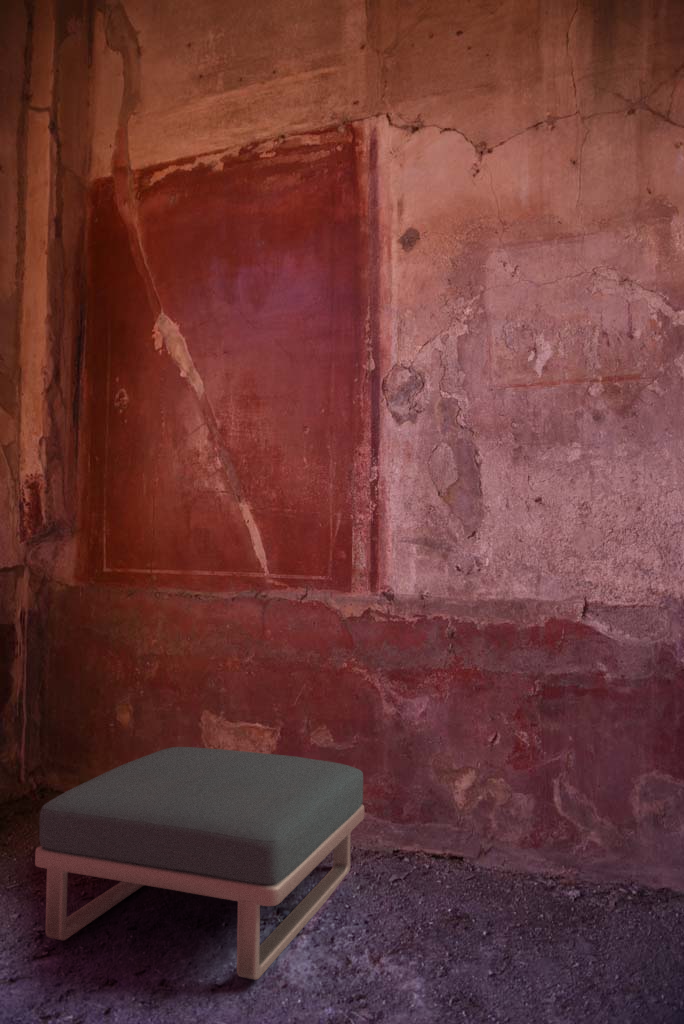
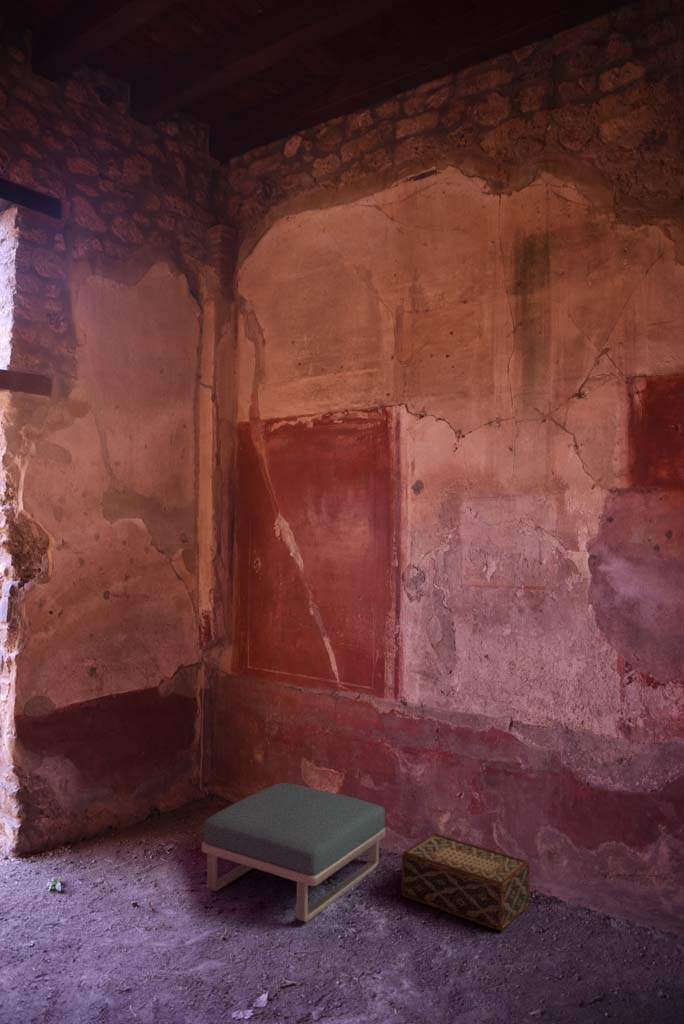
woven basket: none [413,806,629,955] -> present [402,833,530,930]

